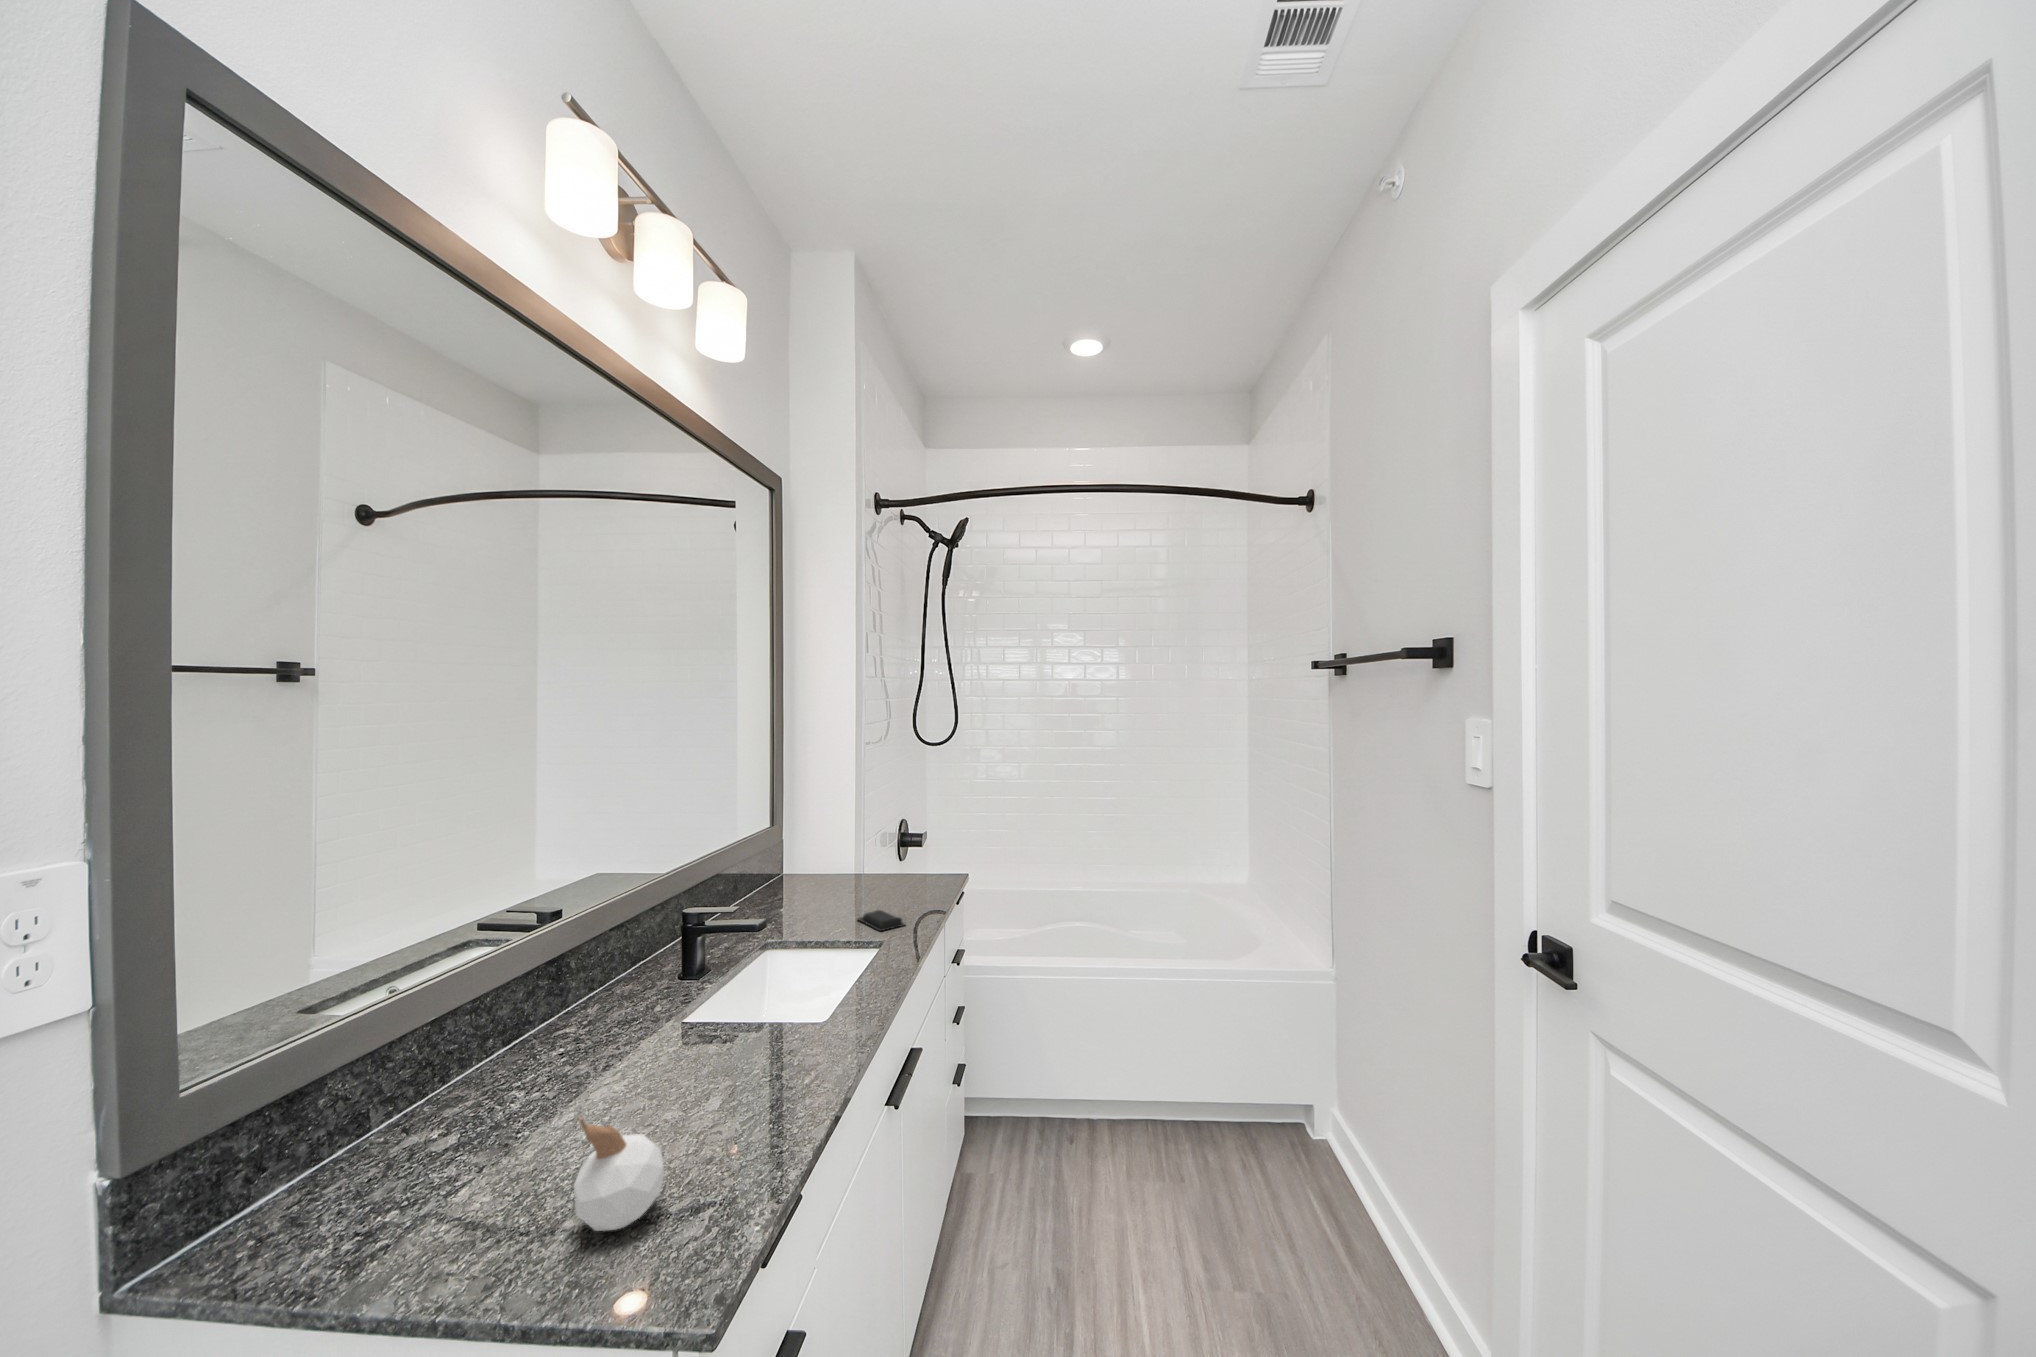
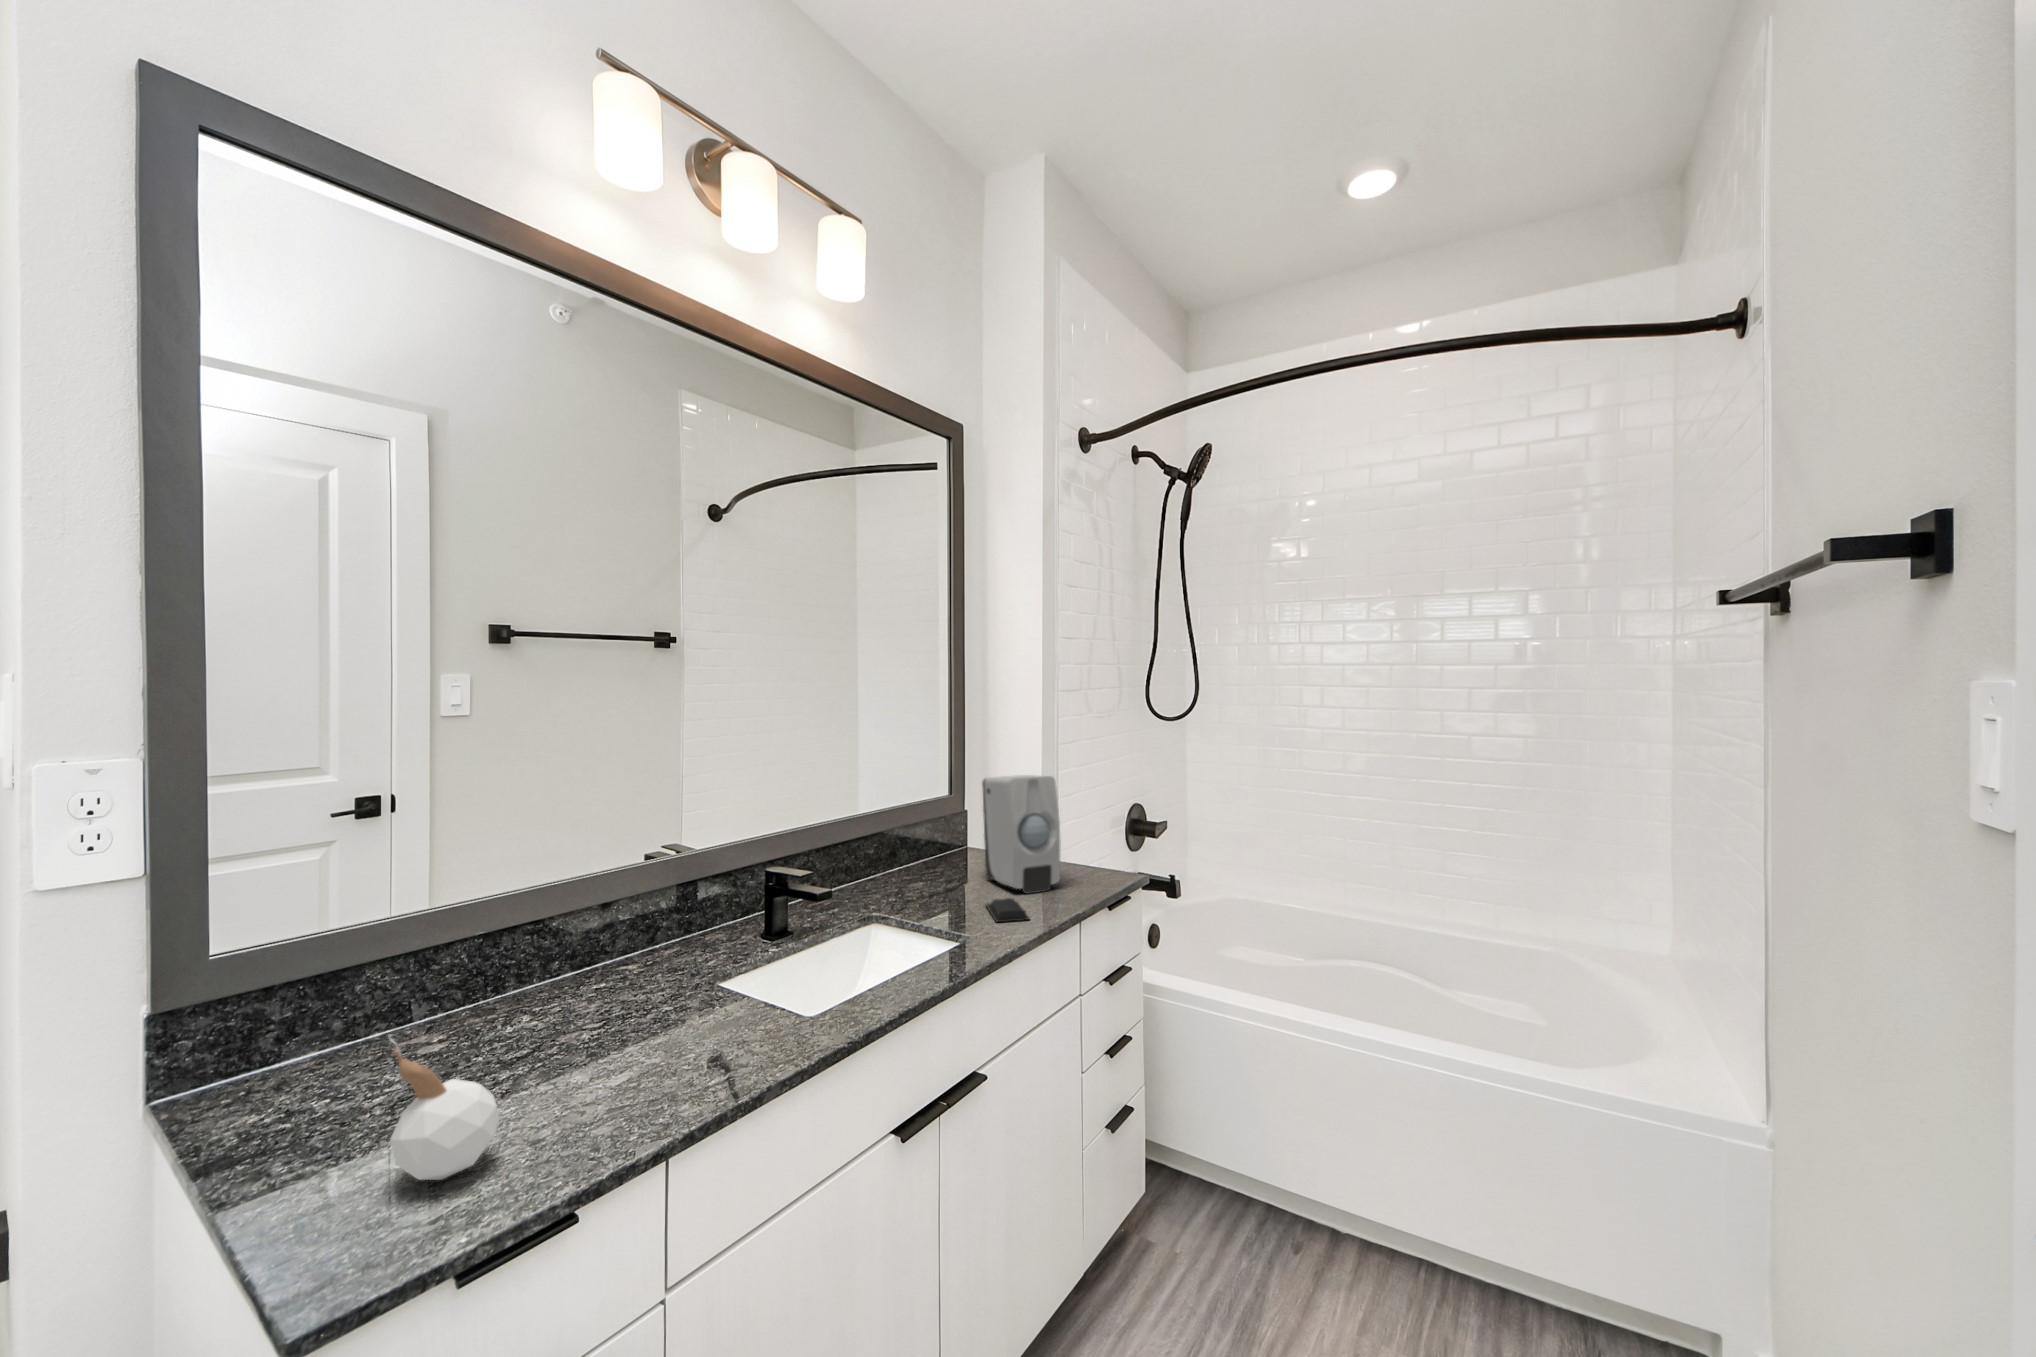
soap dispenser: none [828,804,904,905] -> present [982,775,1060,894]

